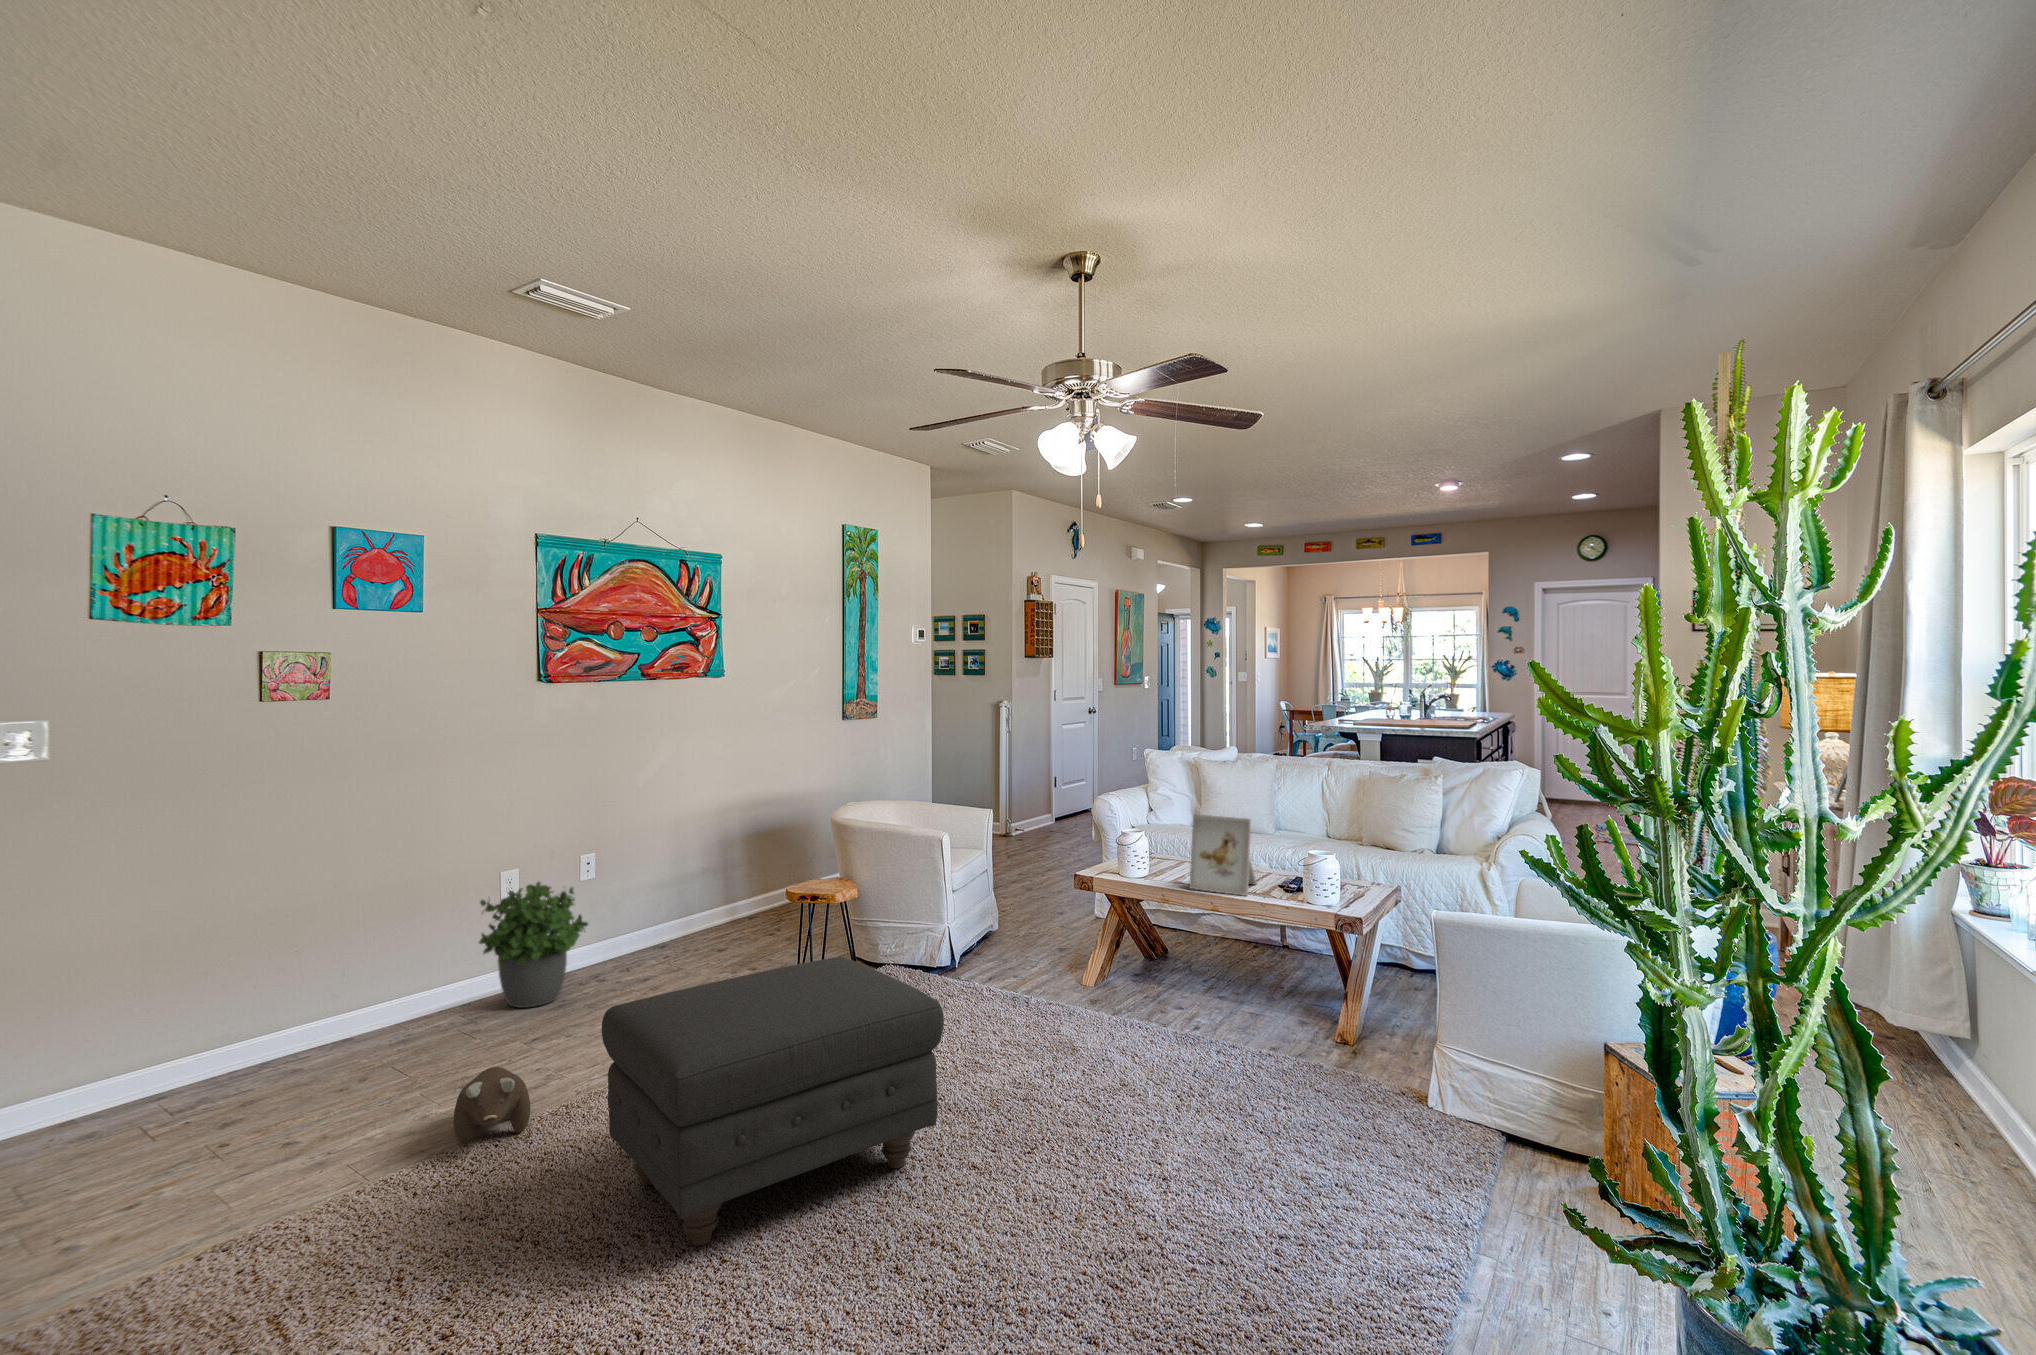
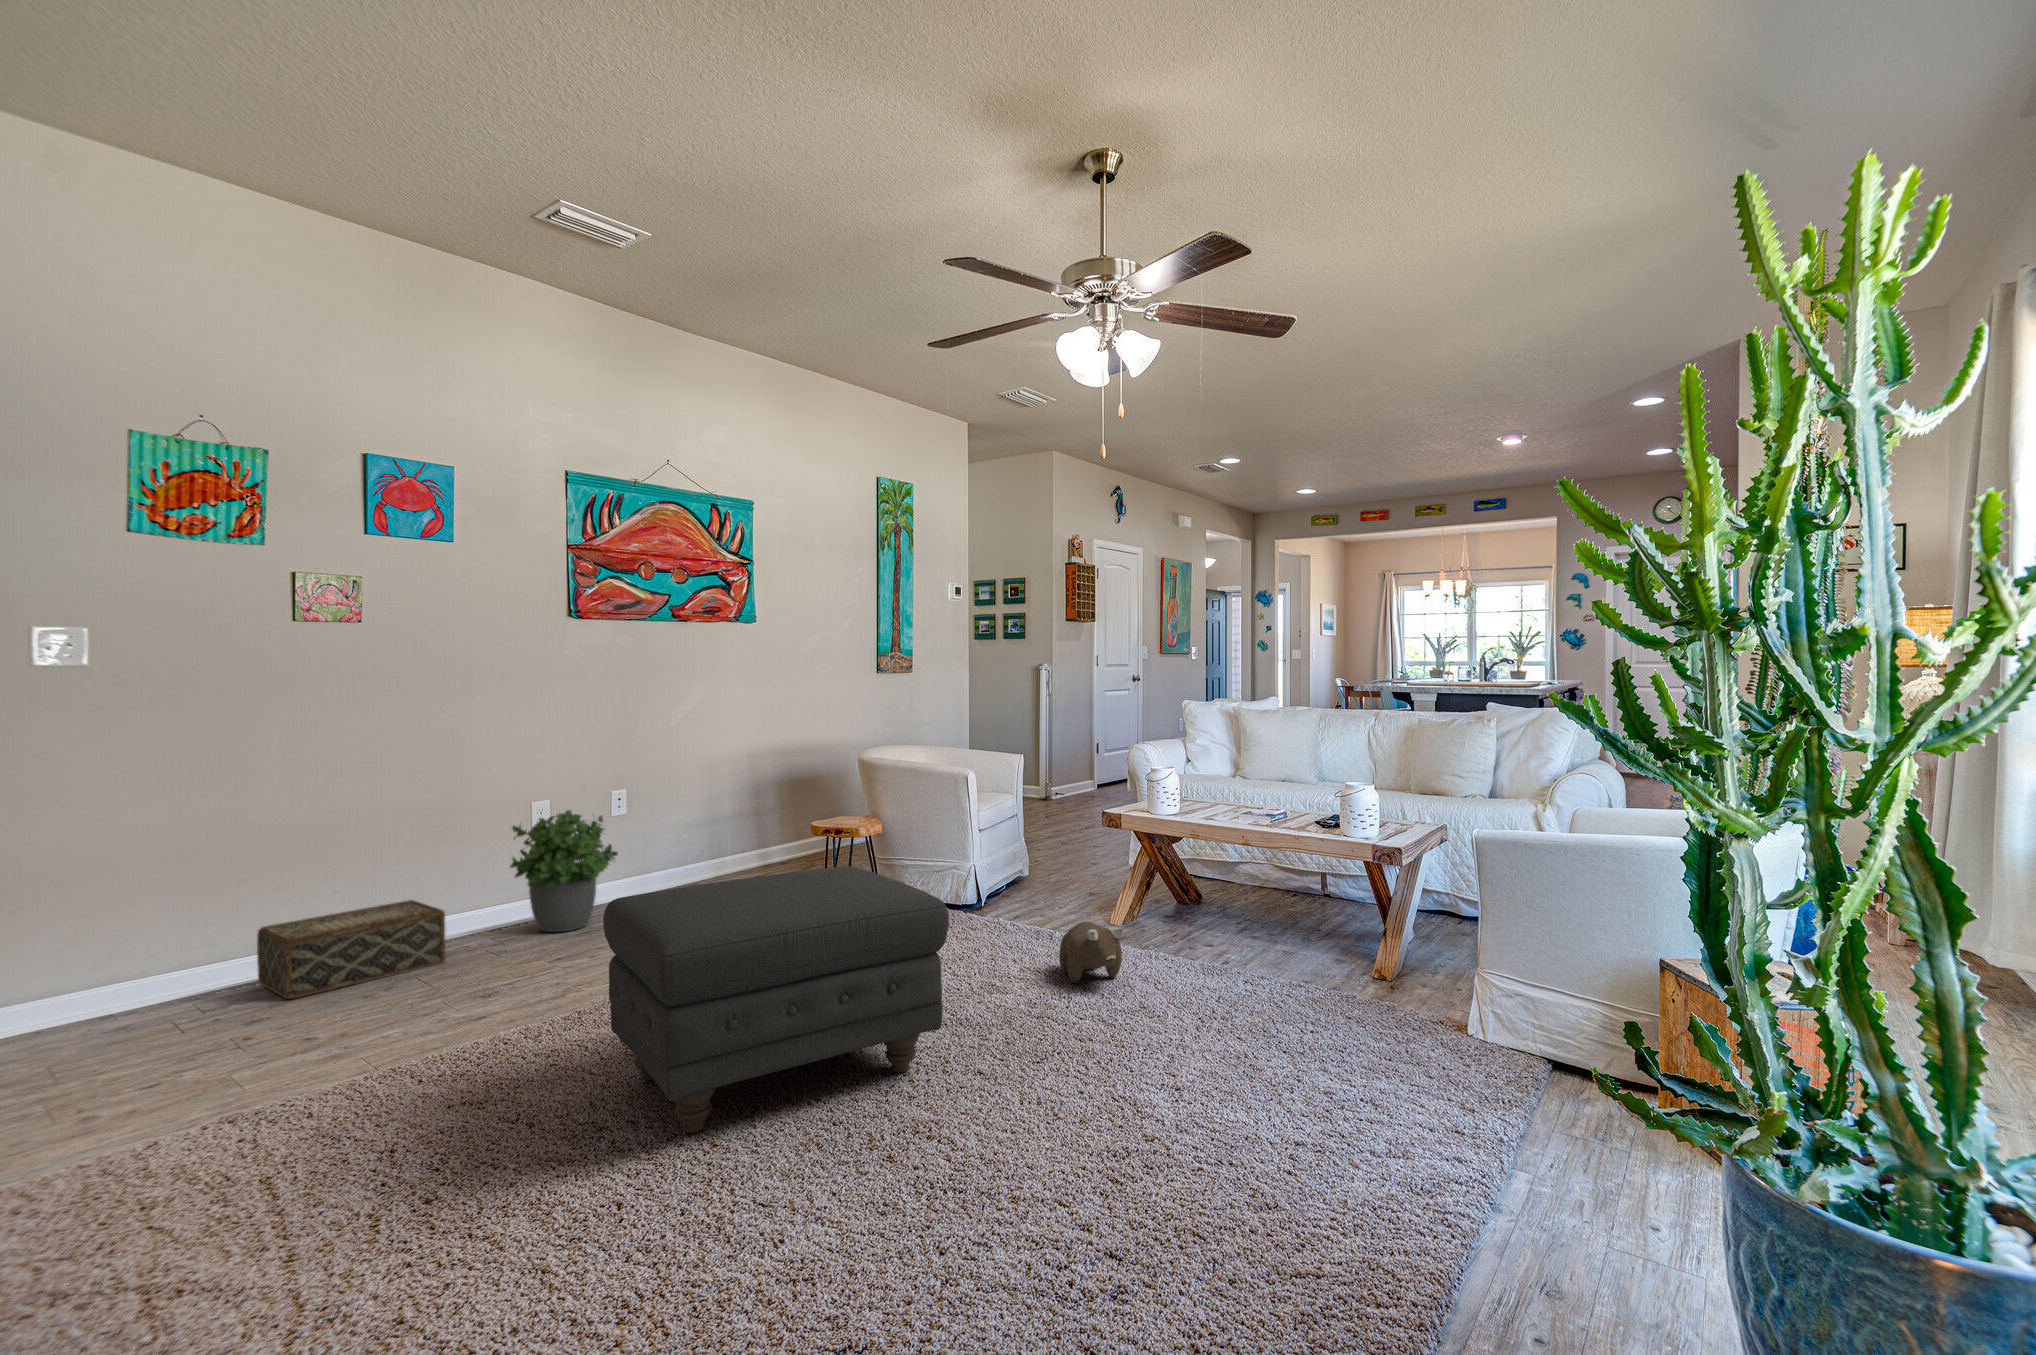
picture frame: present [1190,814,1257,896] -> none [1219,745,1291,827]
woven basket: none [222,981,416,1097] -> present [257,900,445,999]
plush toy: present [453,1067,530,1143] -> present [1059,921,1123,983]

